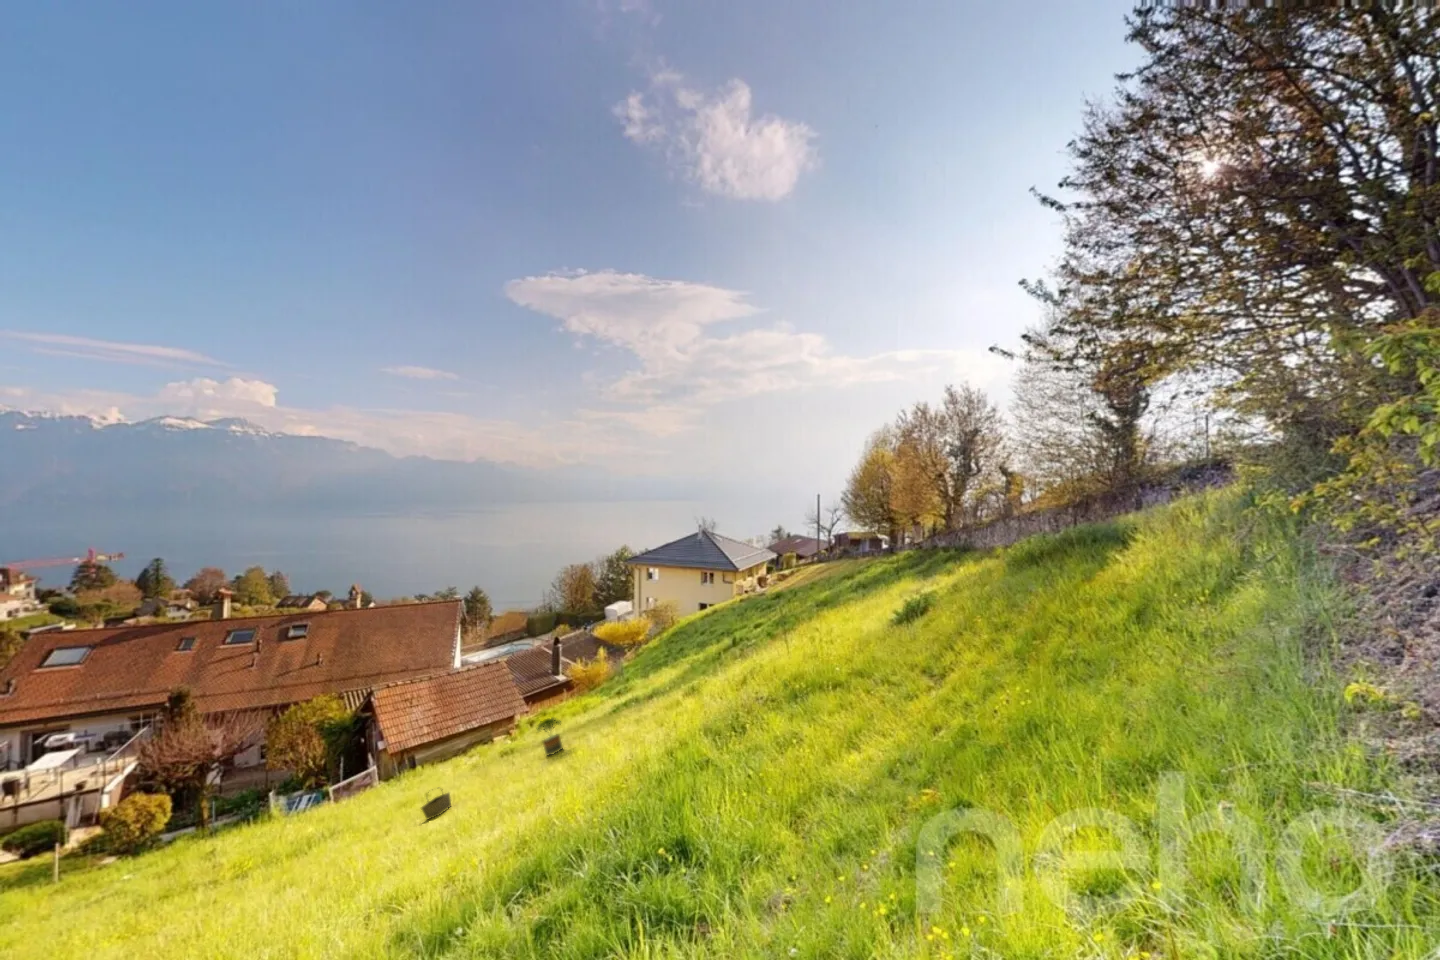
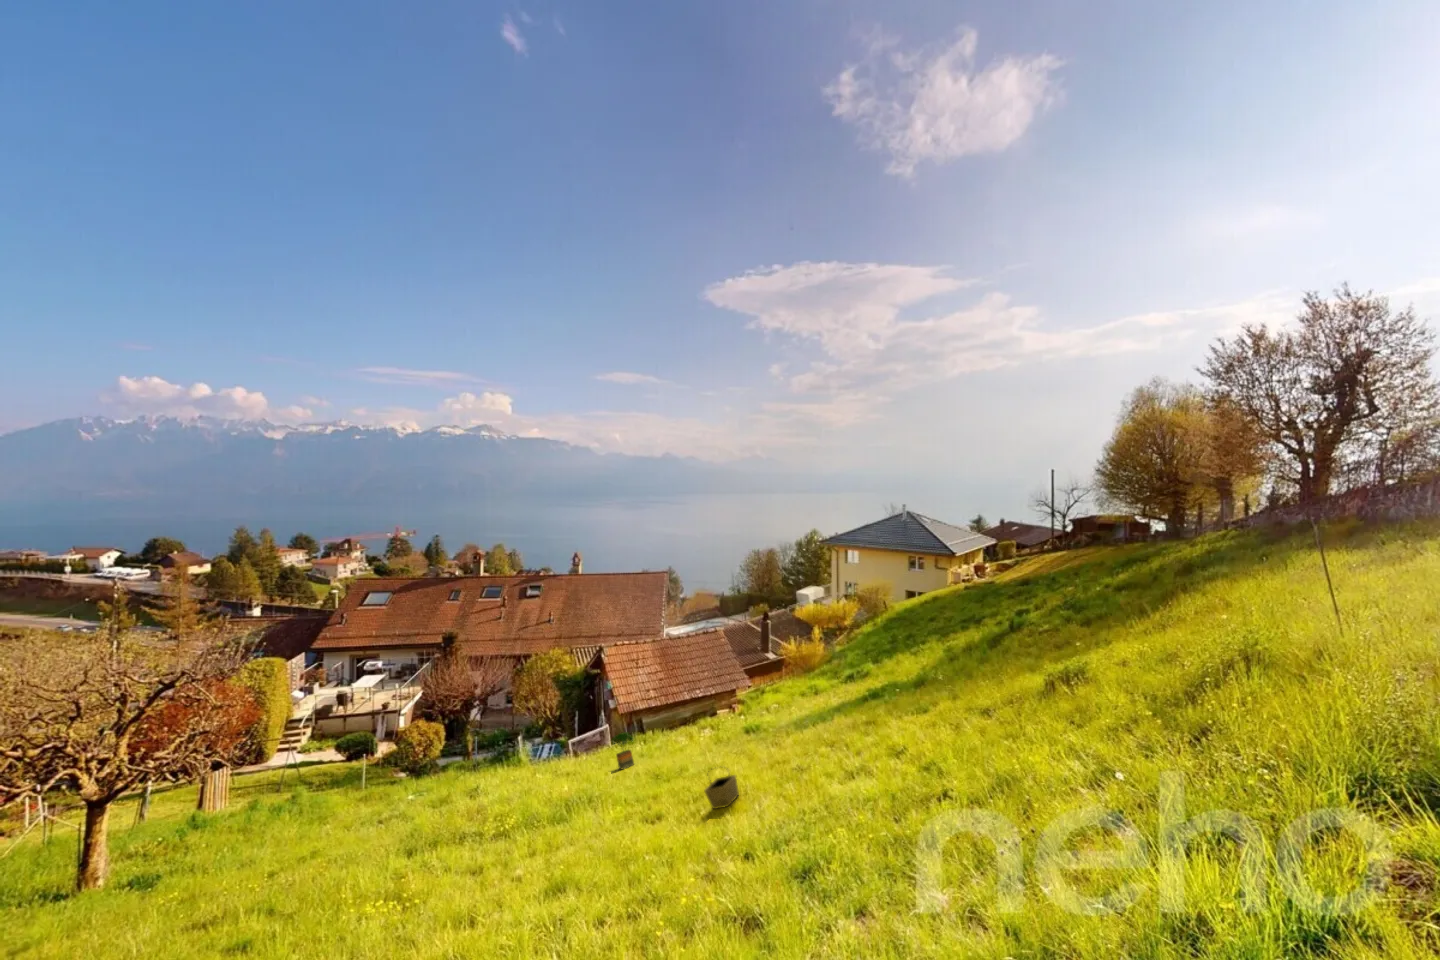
potted tree: present [537,718,563,755] -> present [611,732,634,769]

